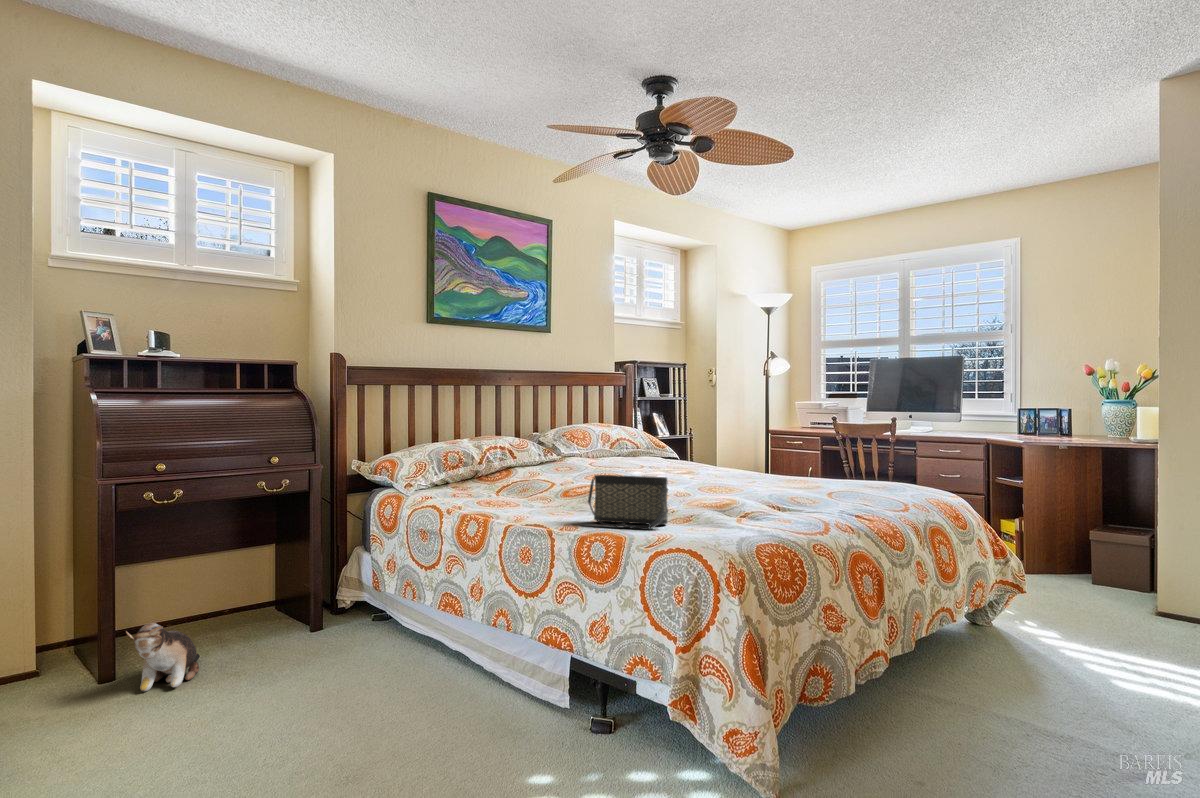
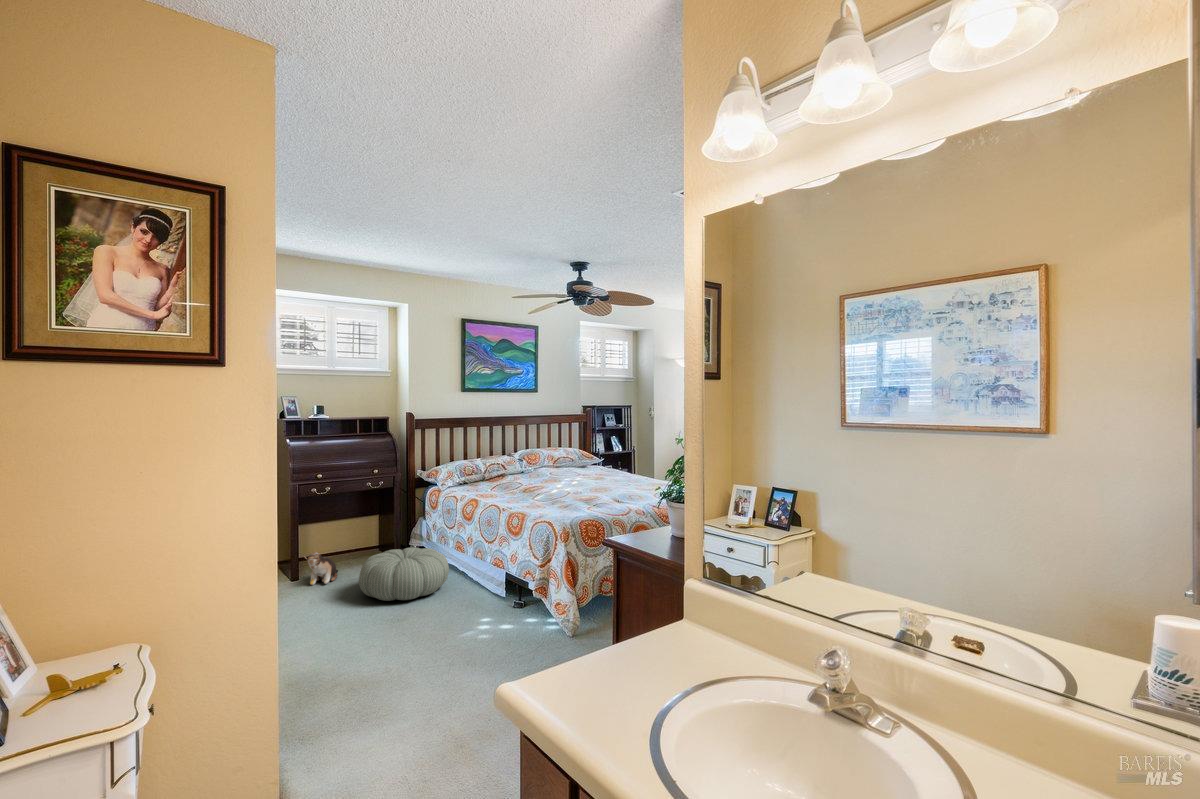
handbag: present [588,475,668,529] -> none [518,484,555,511]
pouf: none [251,607,436,727] -> present [359,547,449,601]

